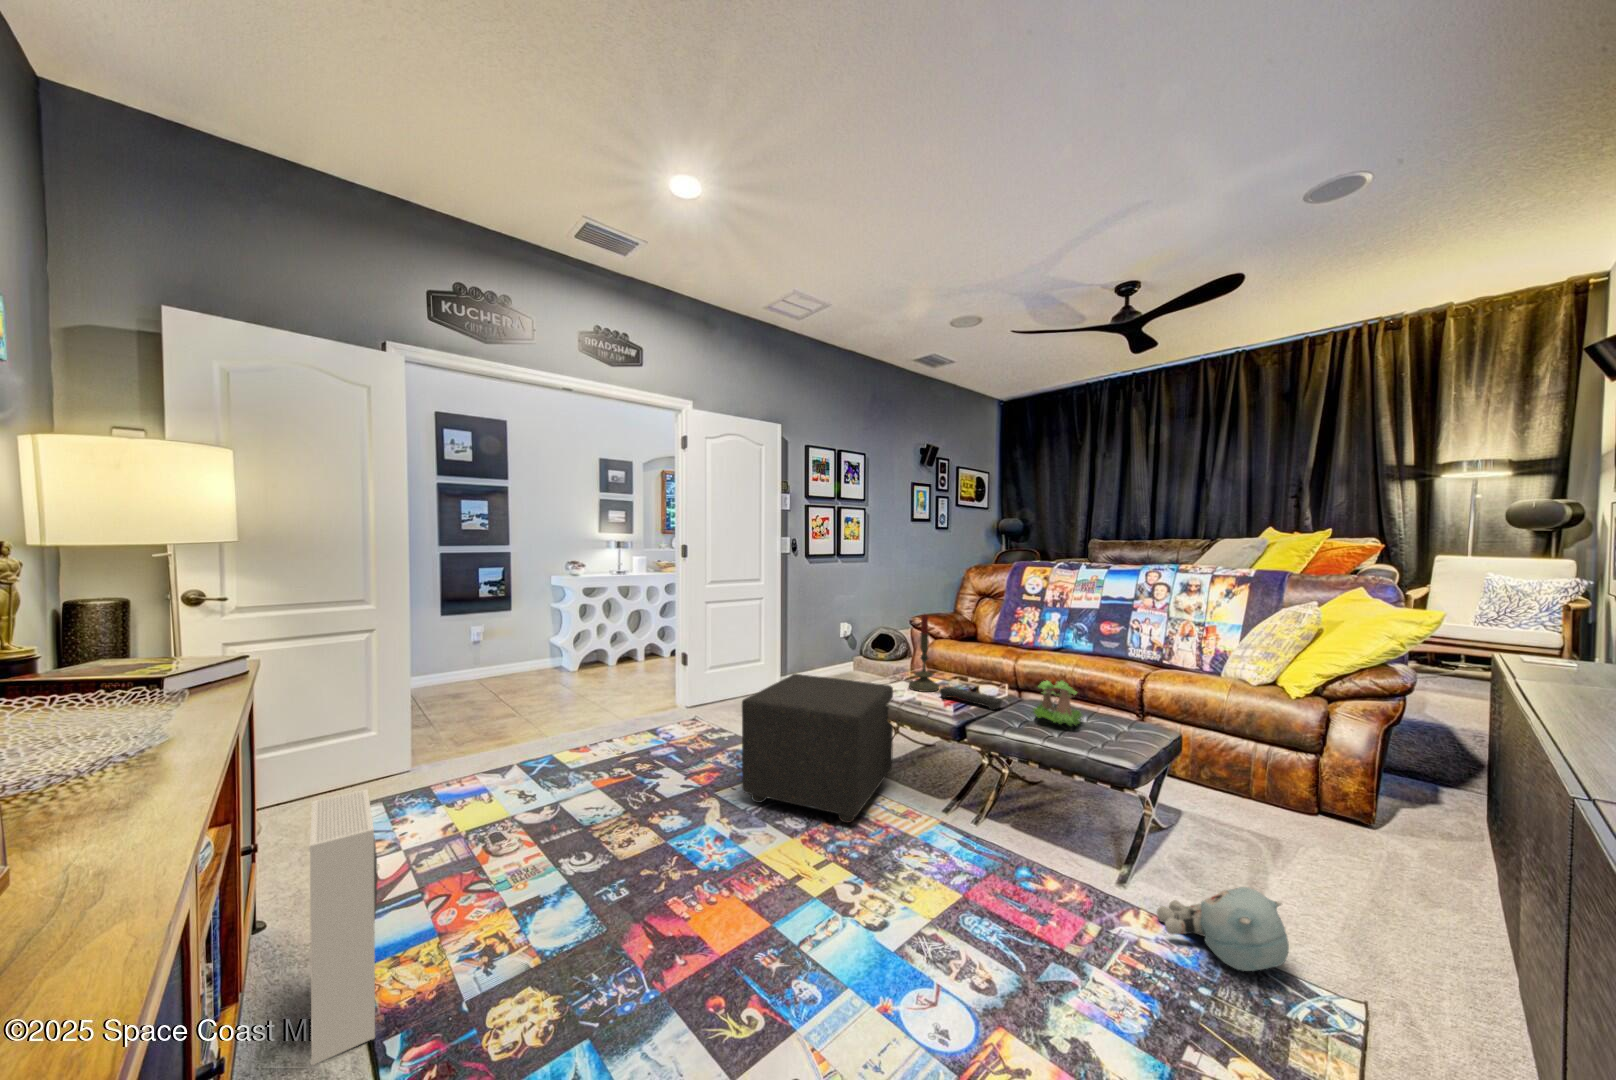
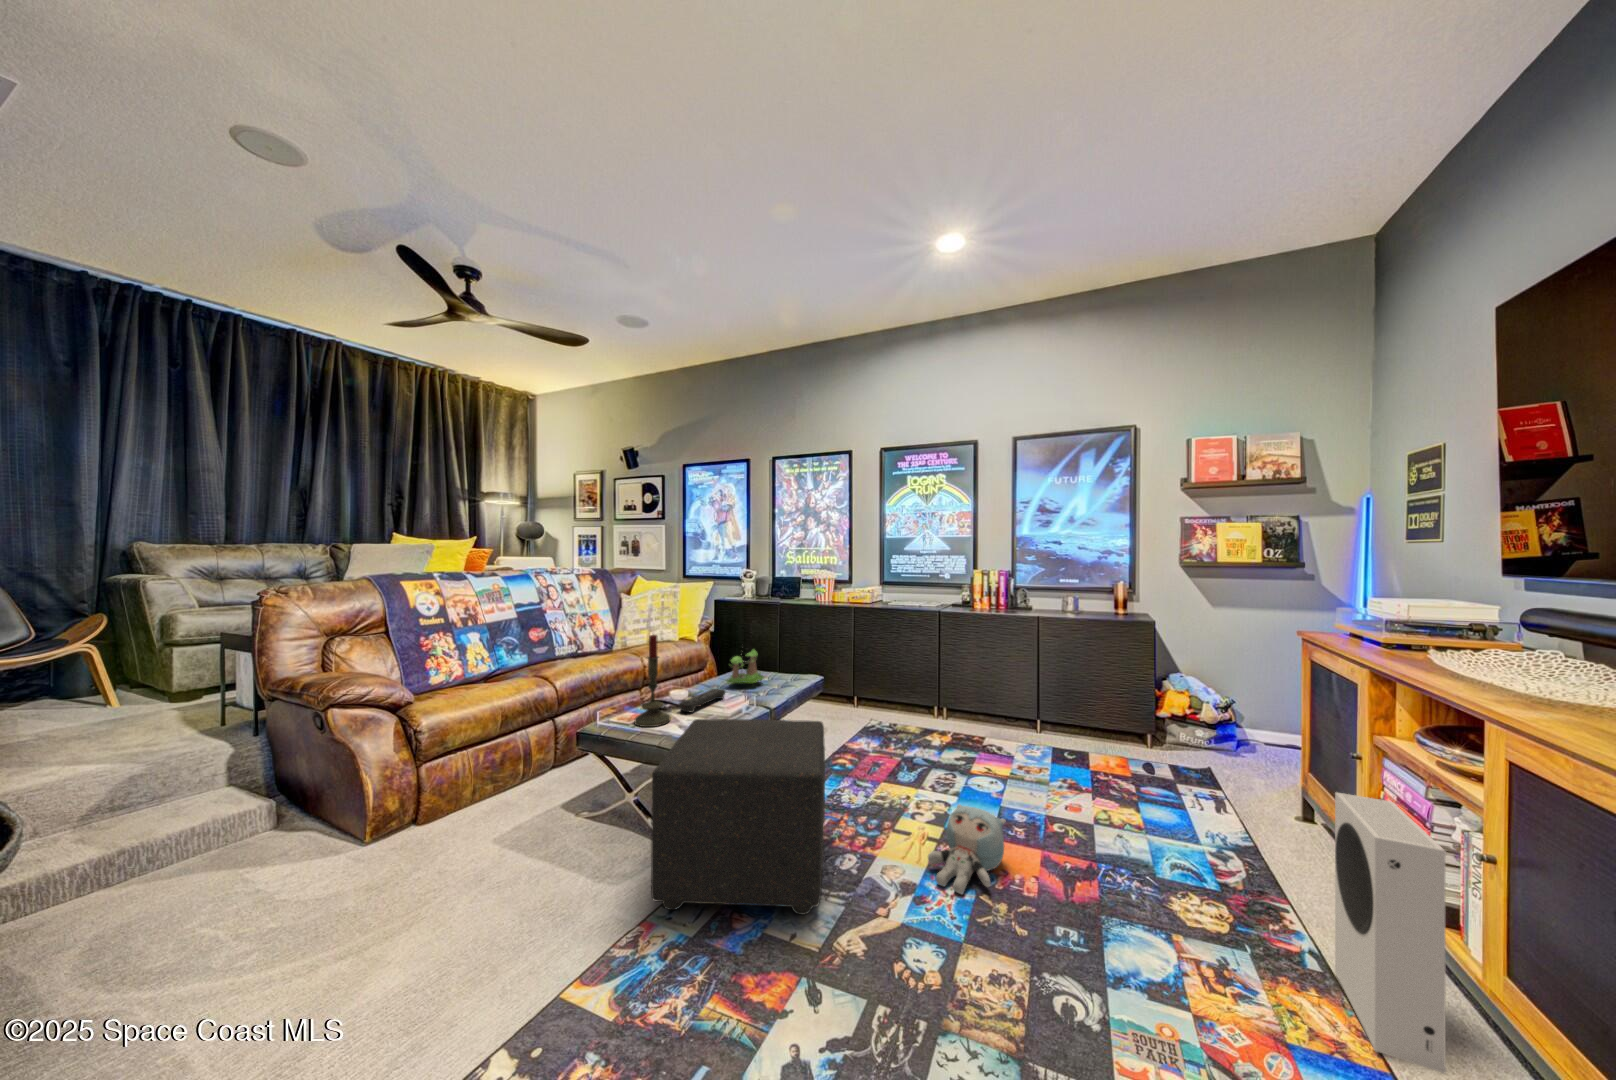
plush toy: present [1157,887,1289,971] -> present [928,805,1006,894]

